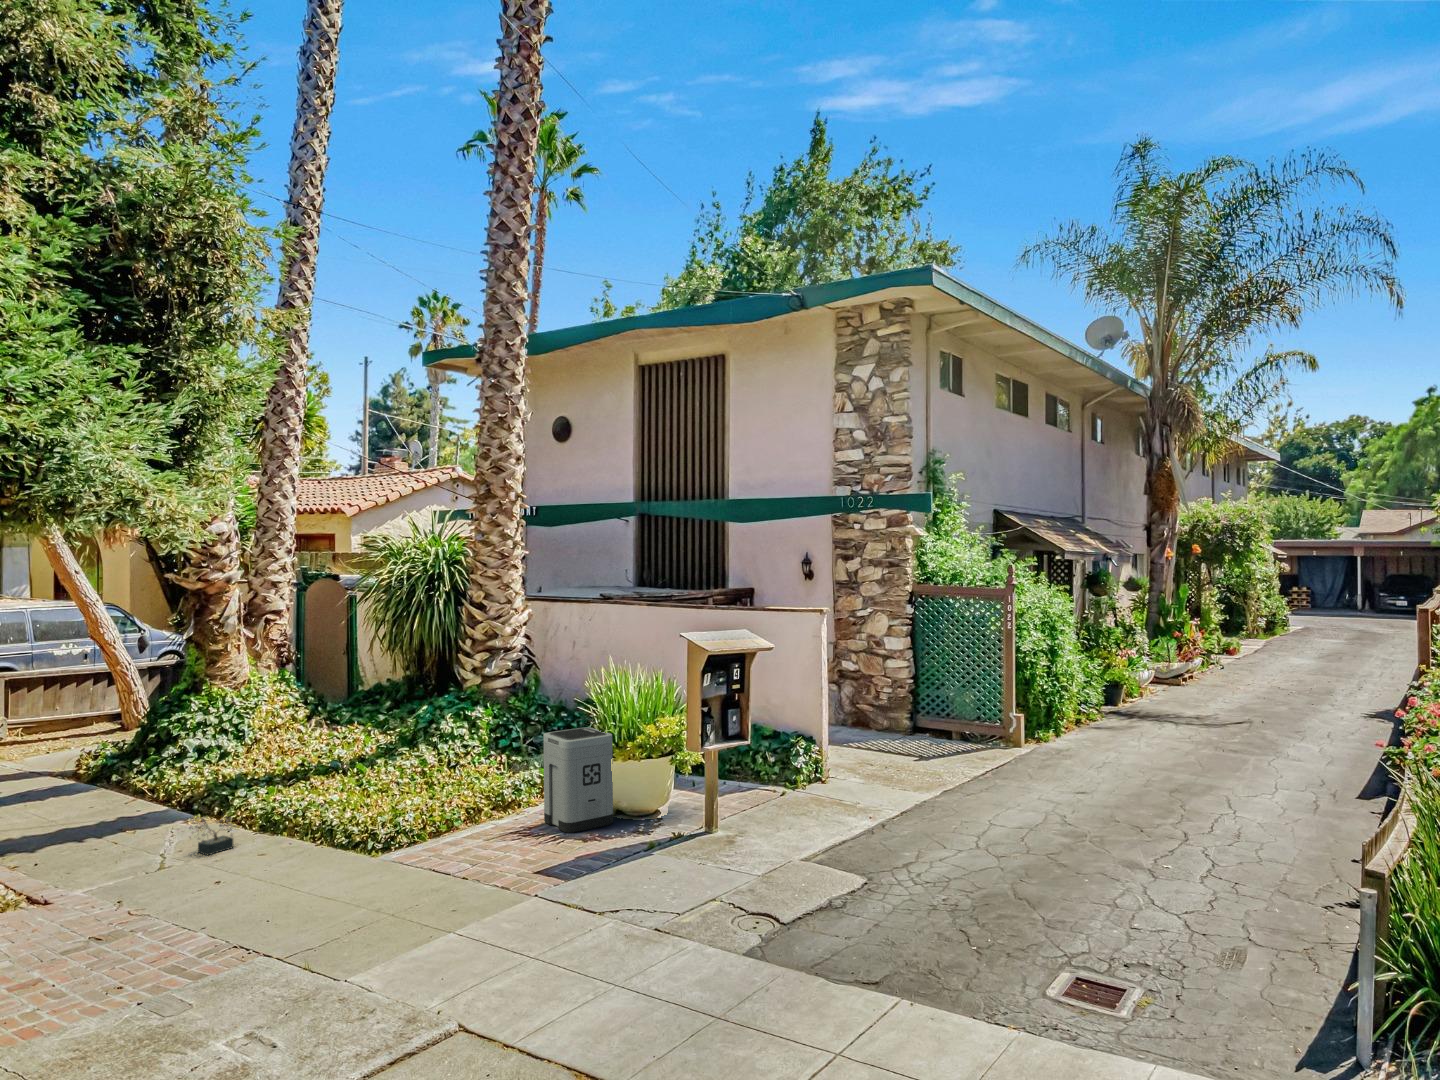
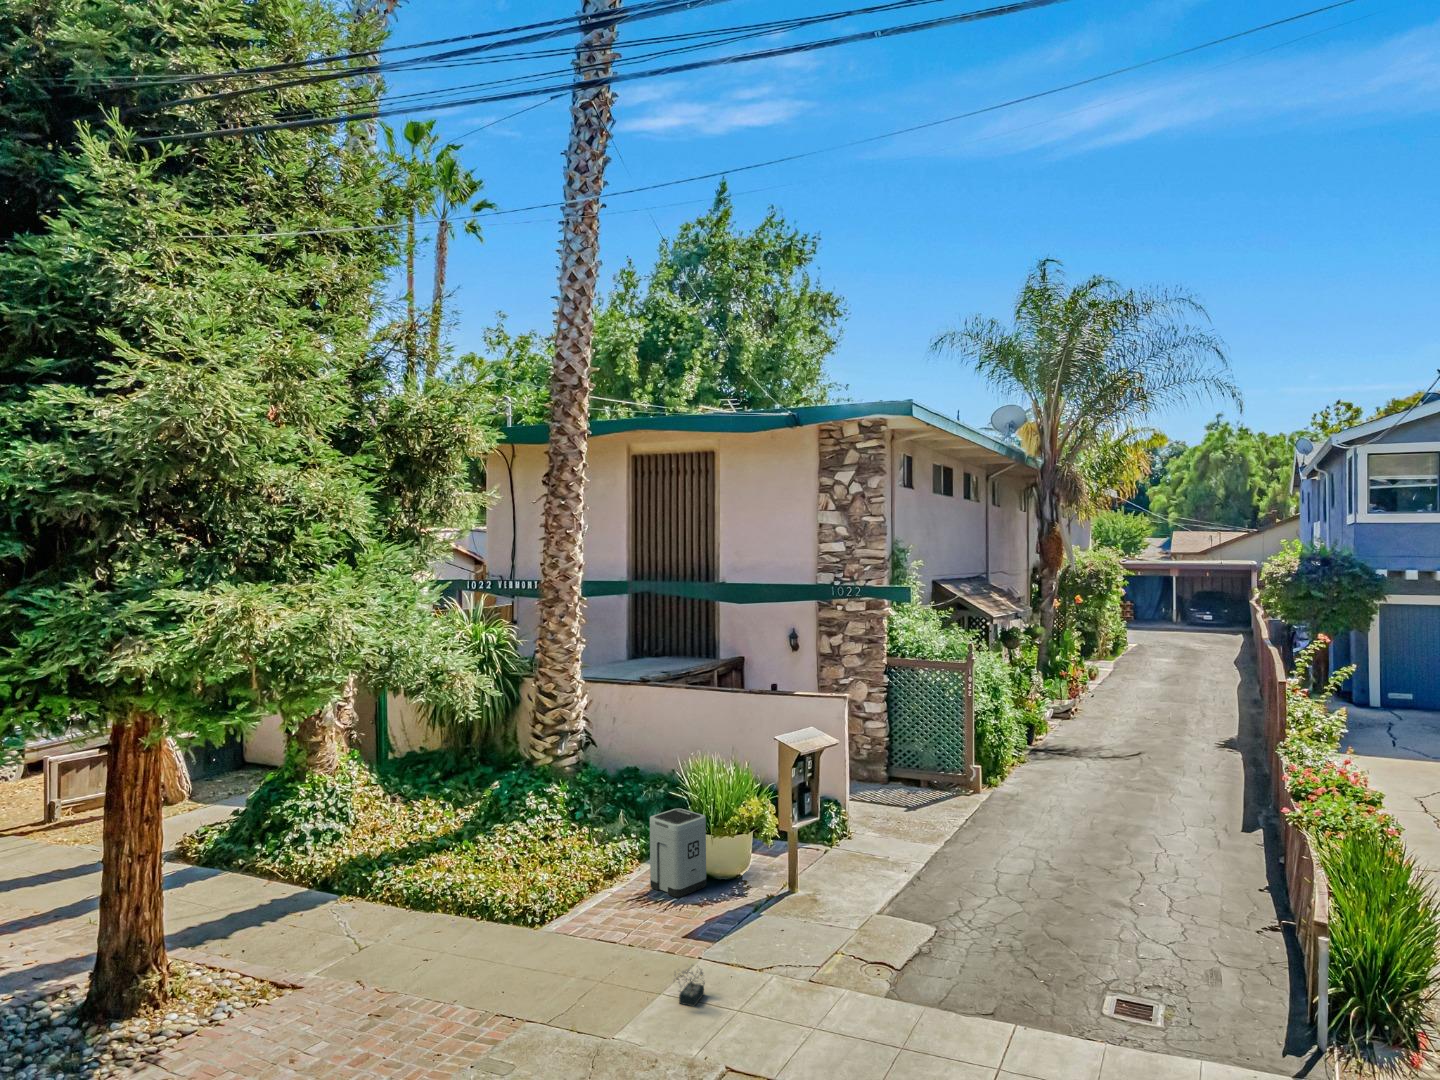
decorative plant: present [189,817,236,855] -> present [674,968,705,1006]

